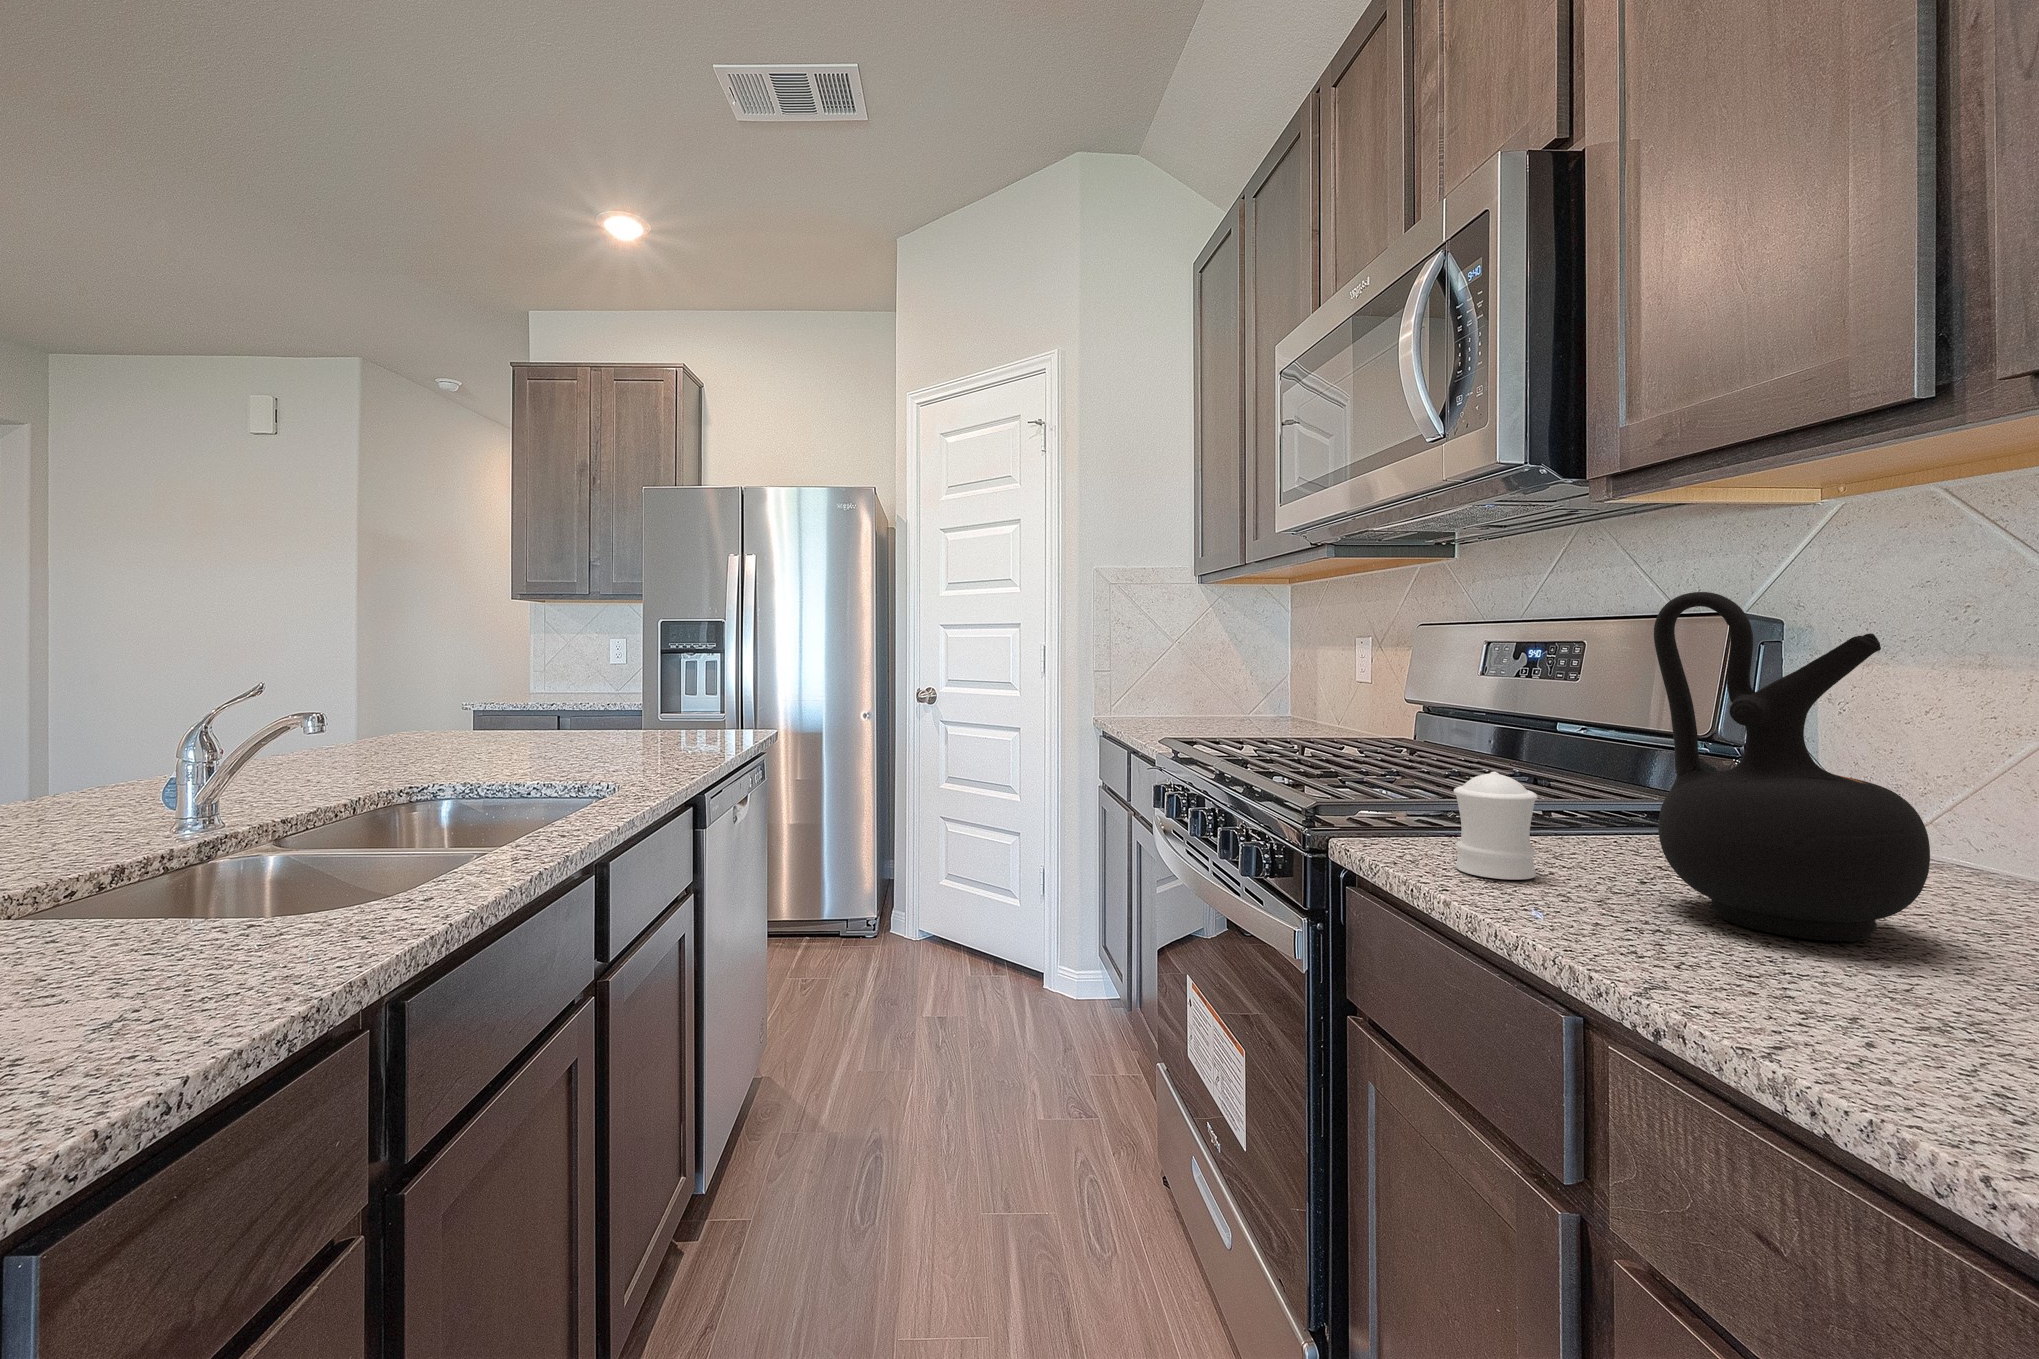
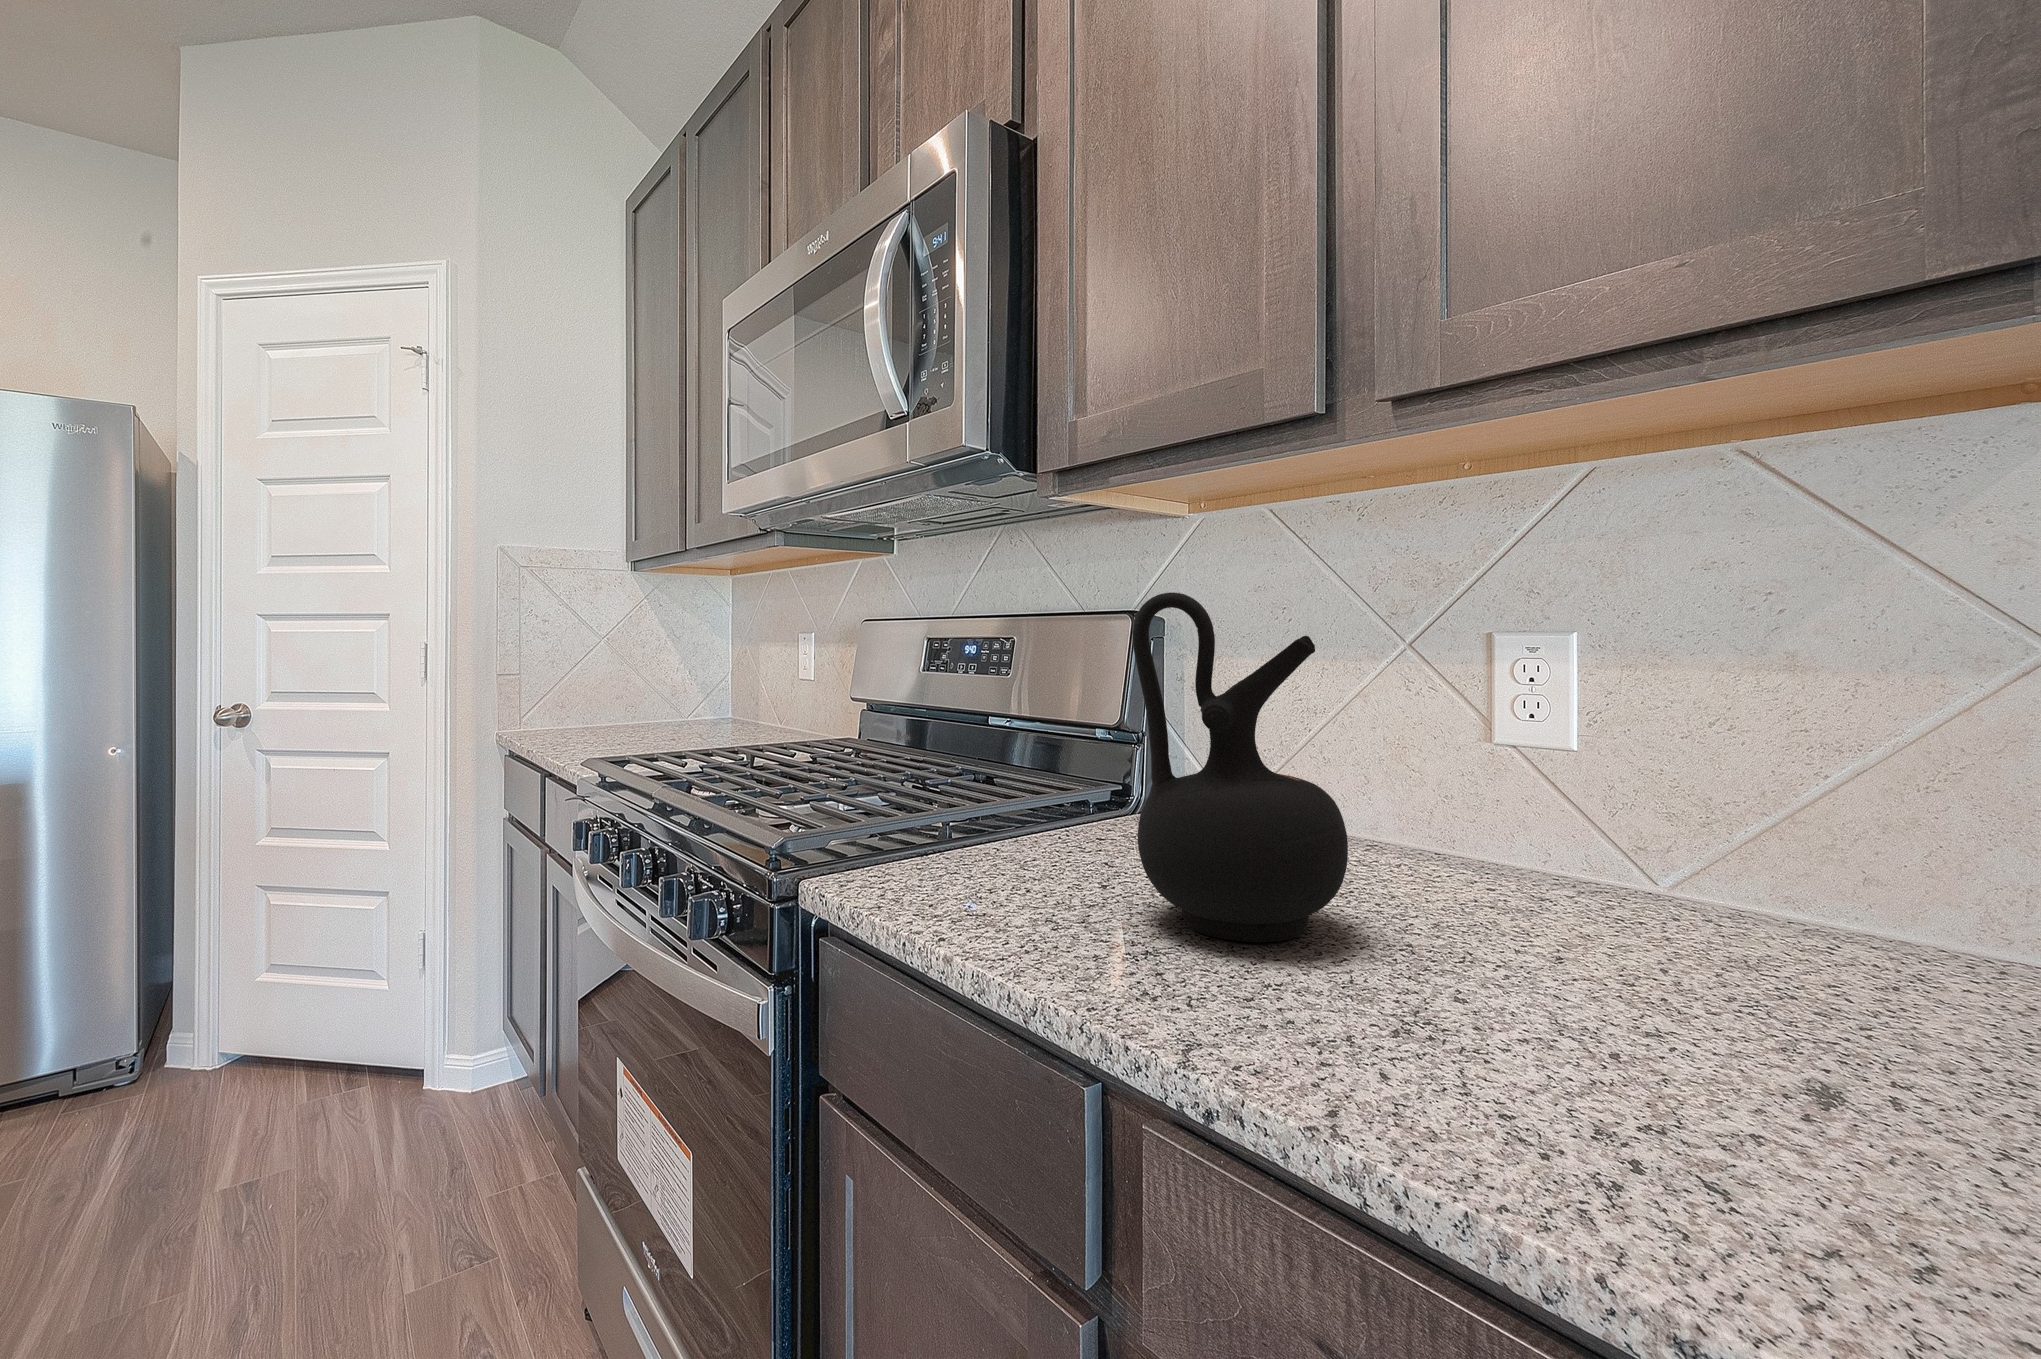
salt shaker: present [1454,772,1538,880] -> none [942,793,1025,917]

